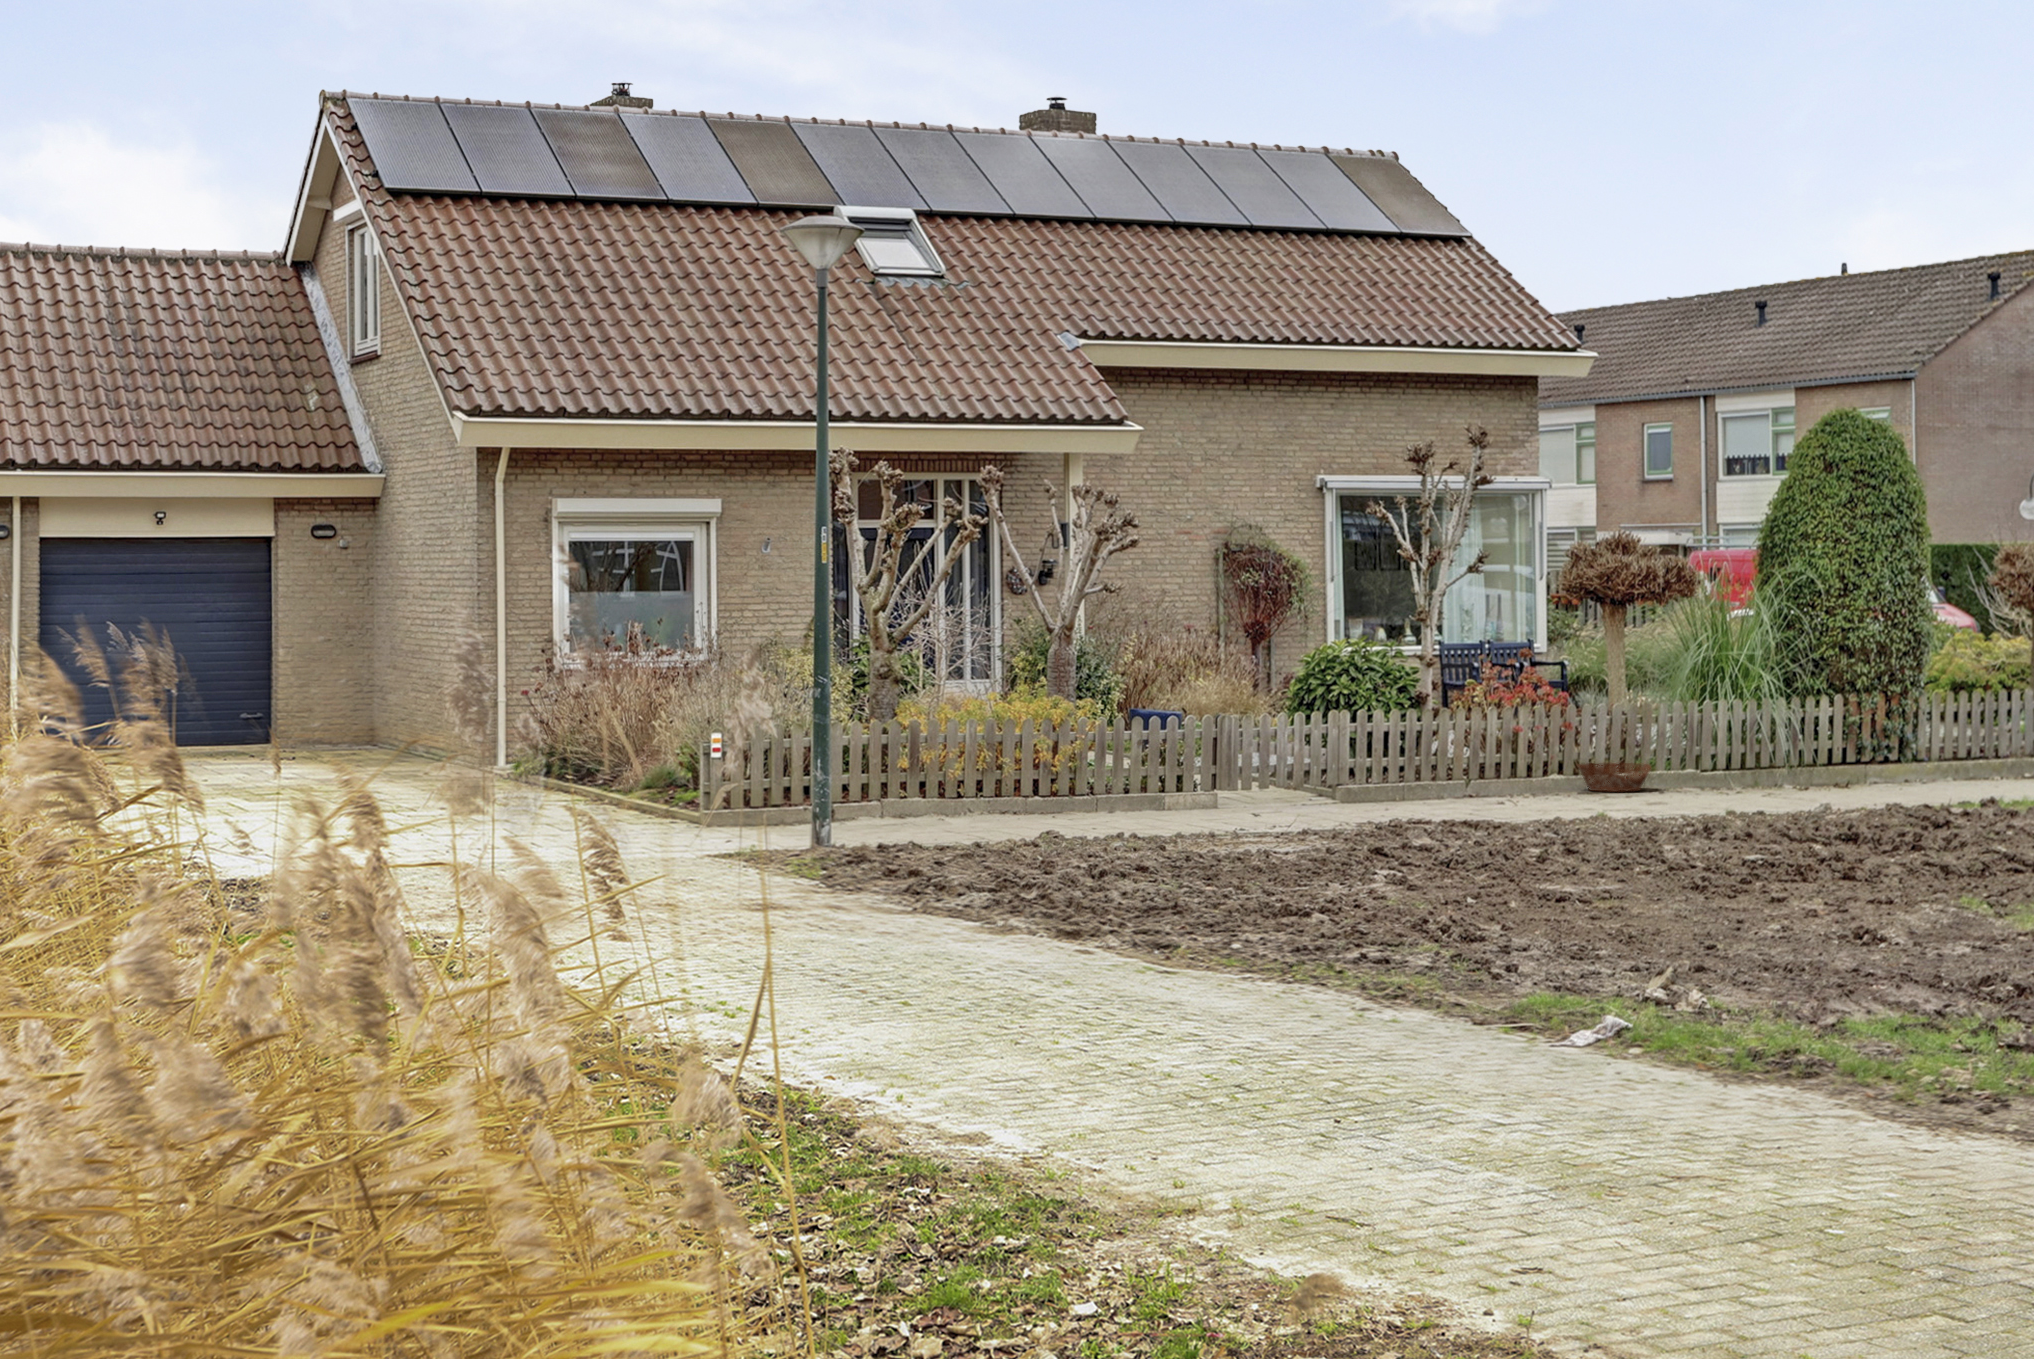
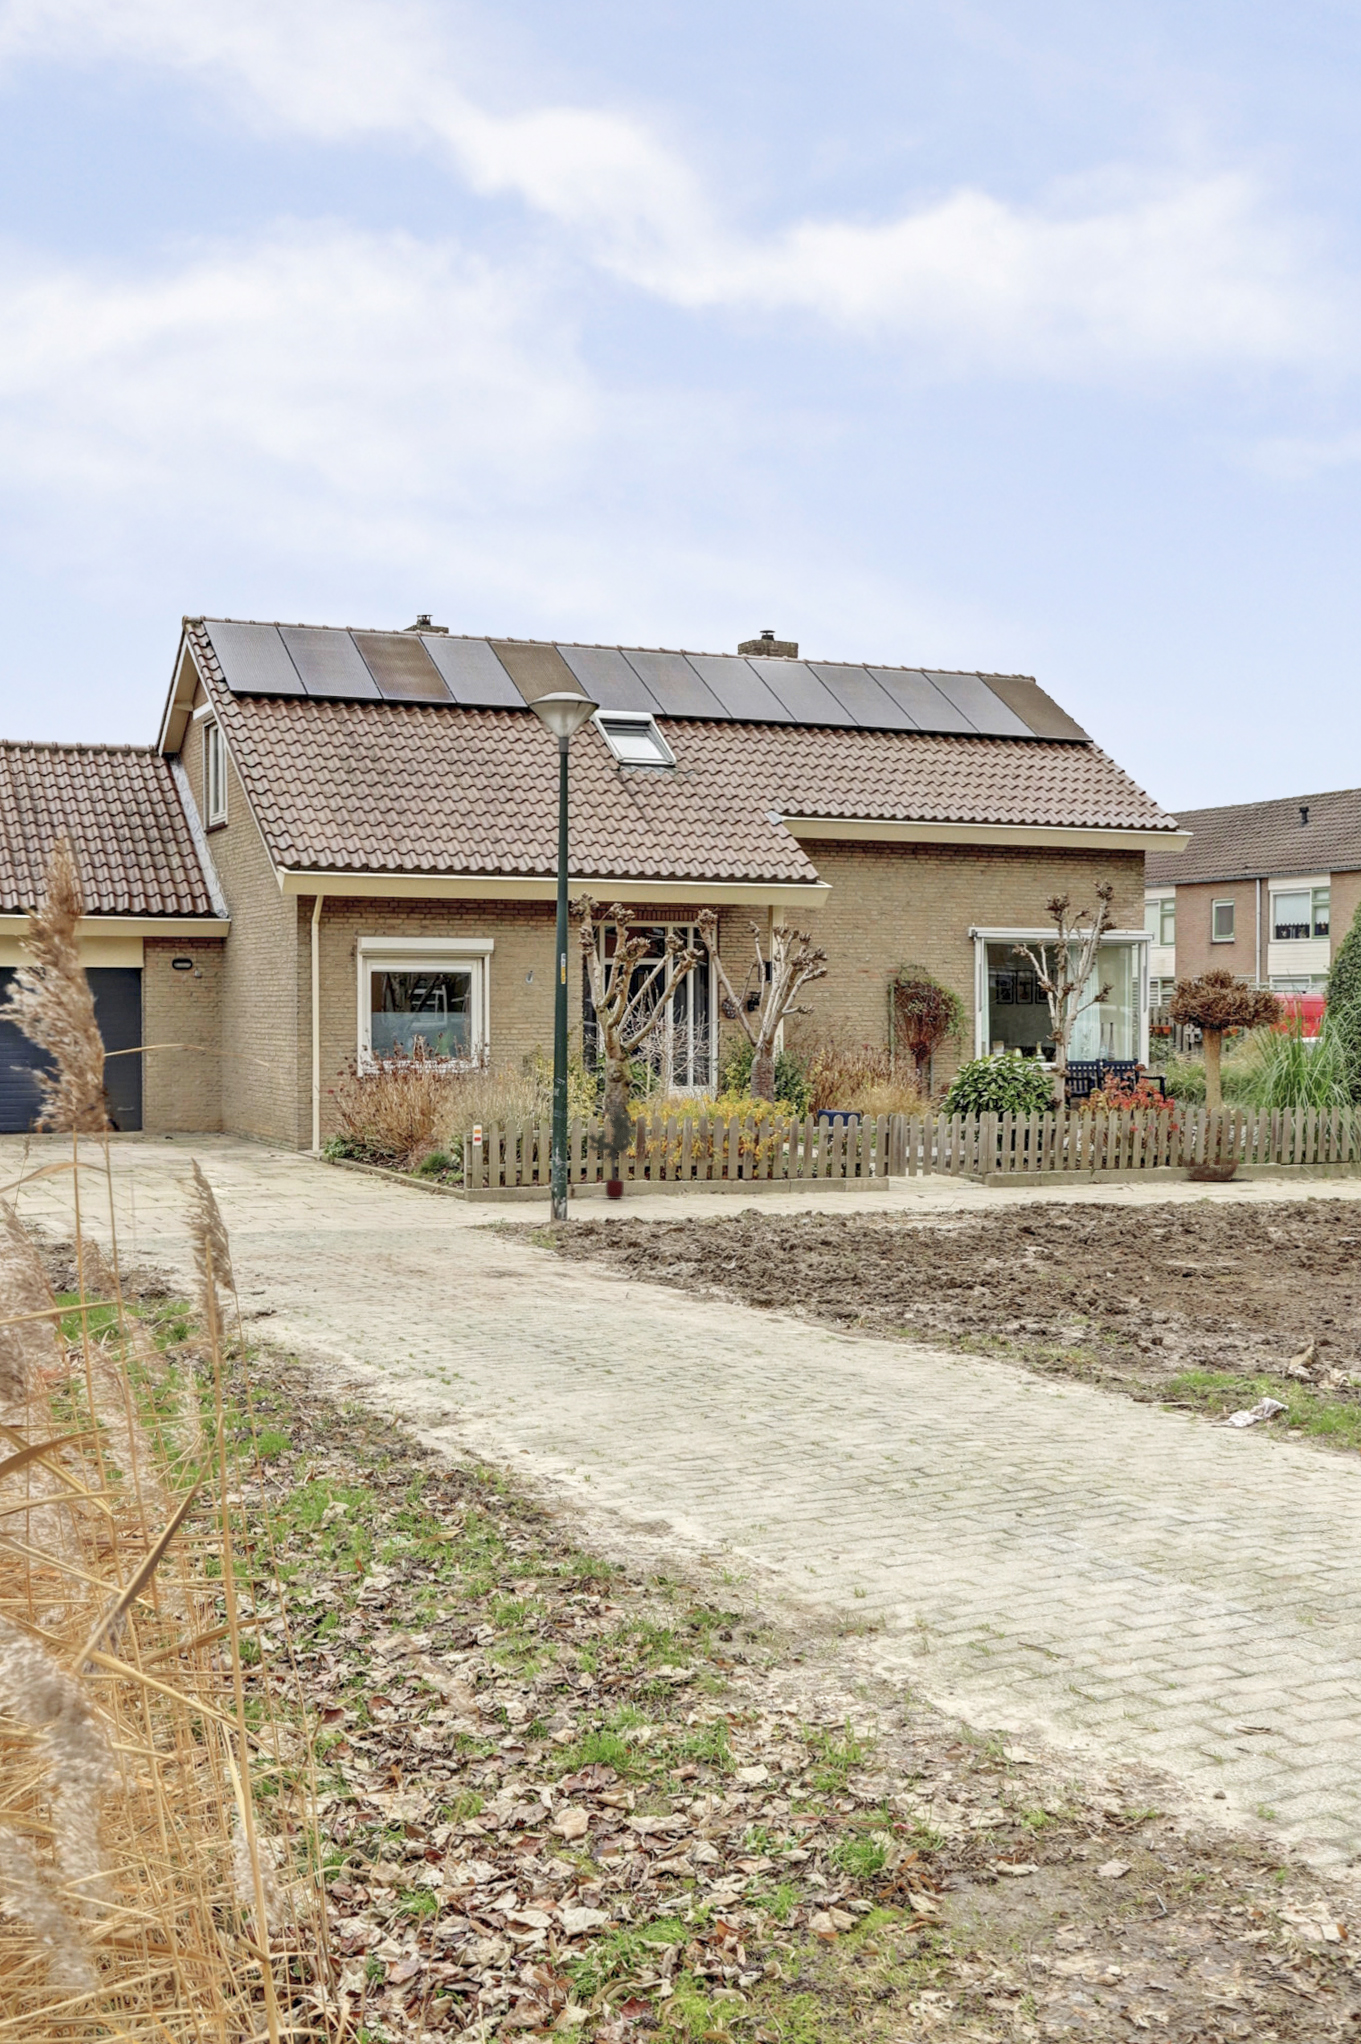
potted tree: none [843,704,905,824] -> present [587,1101,634,1199]

